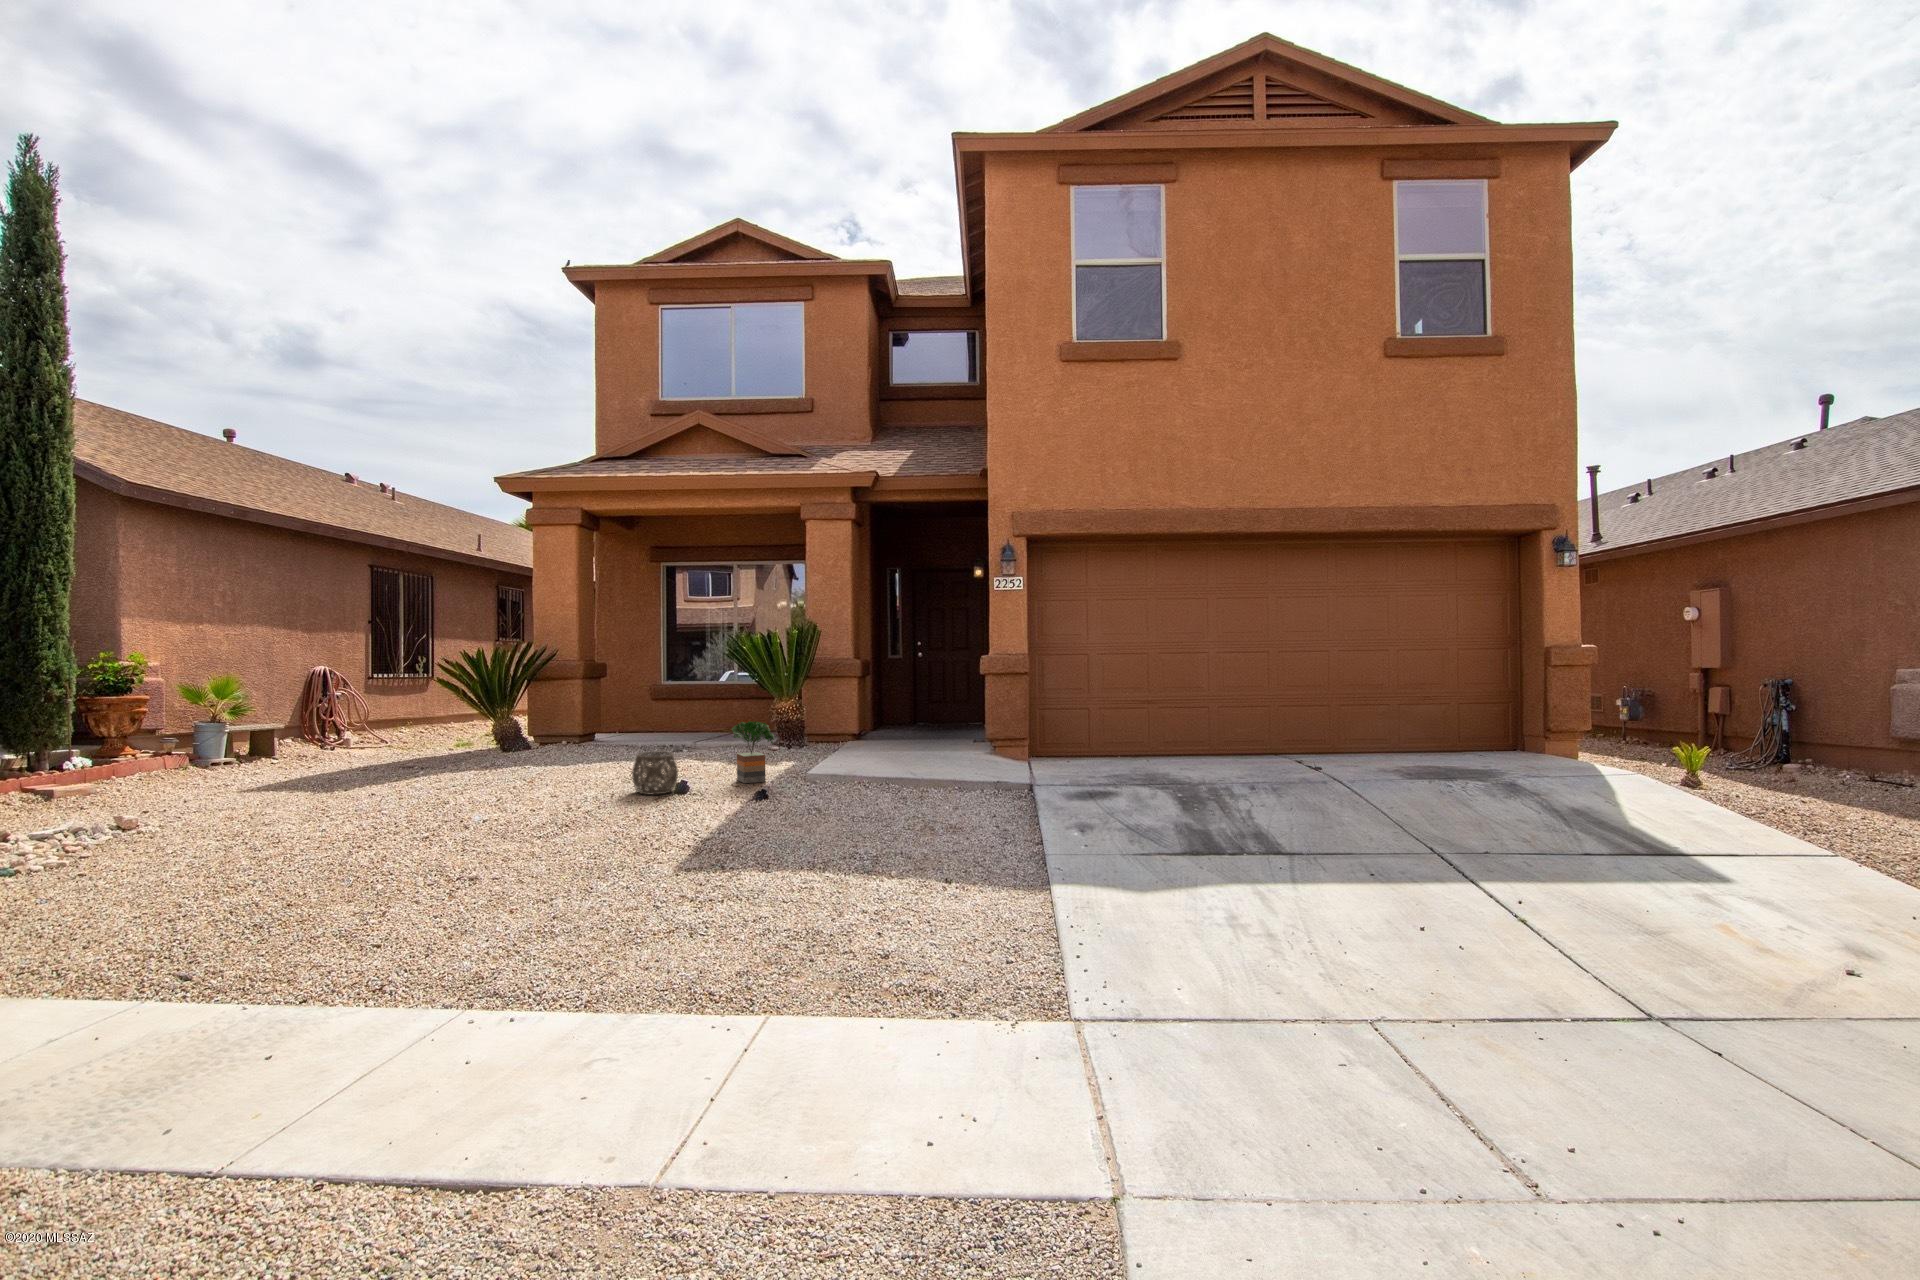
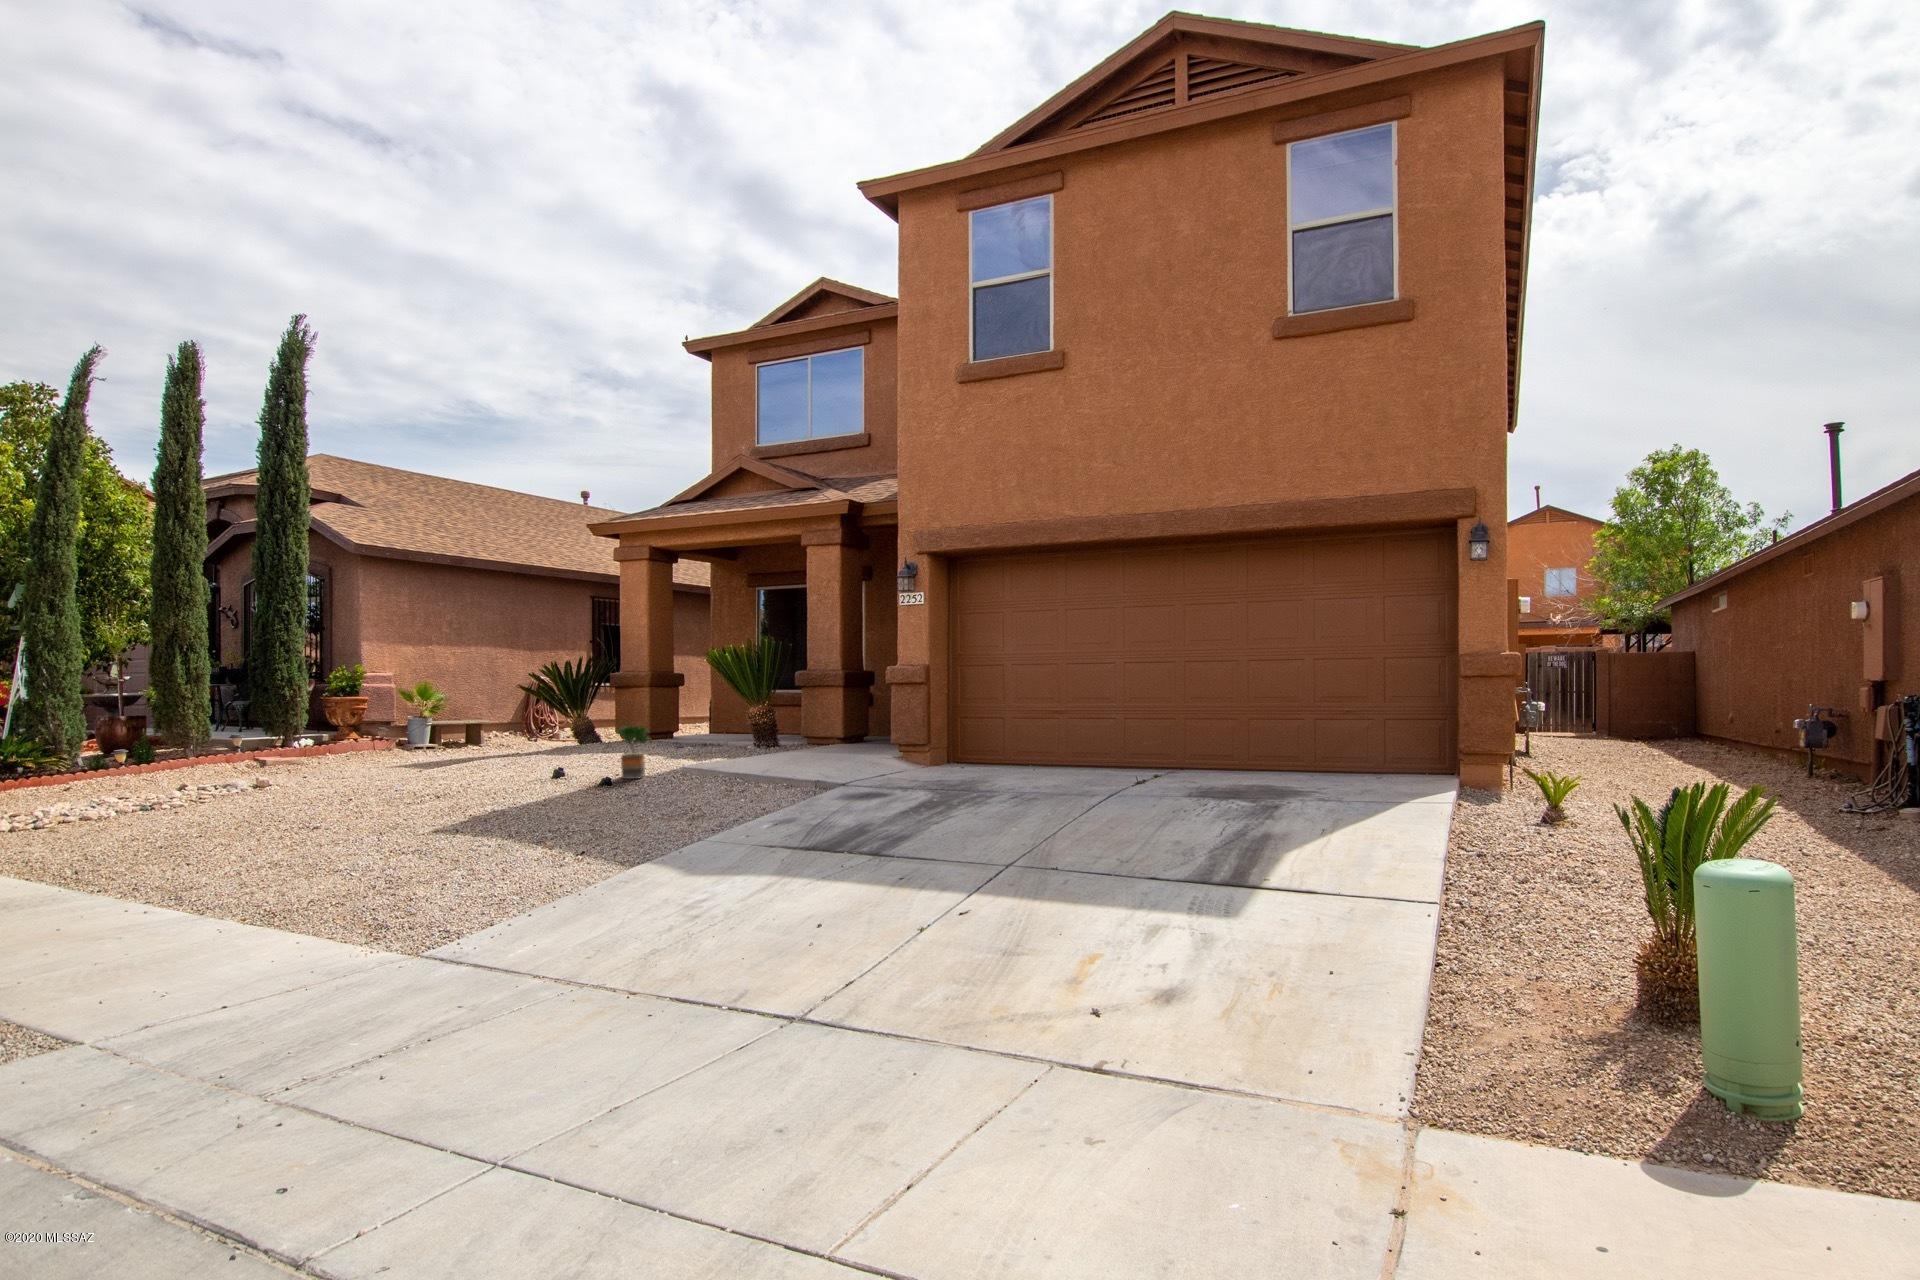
woven basket: present [632,752,678,795] -> none [521,749,562,785]

